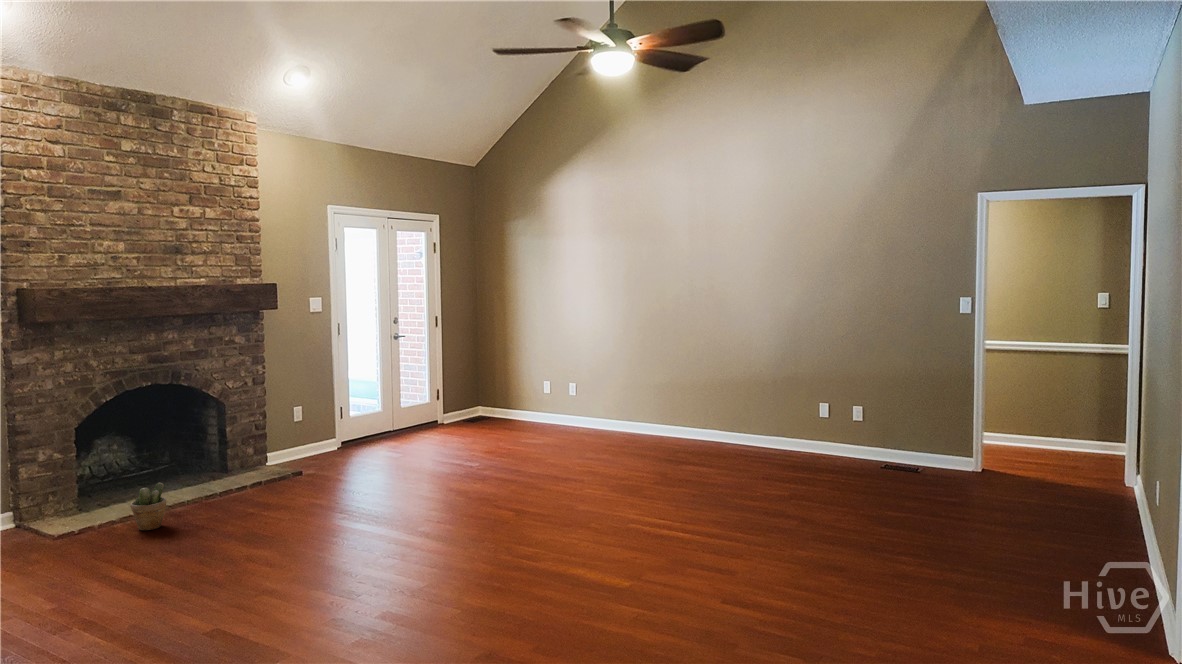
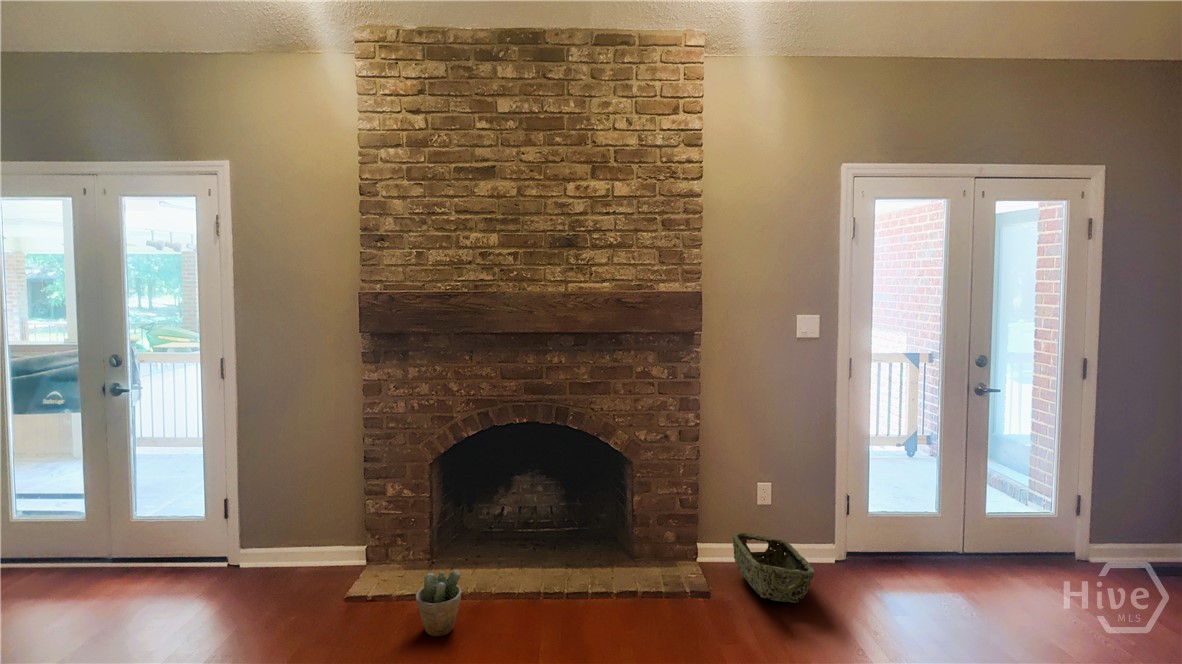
woven basket: none [287,440,348,467] -> present [733,532,815,603]

